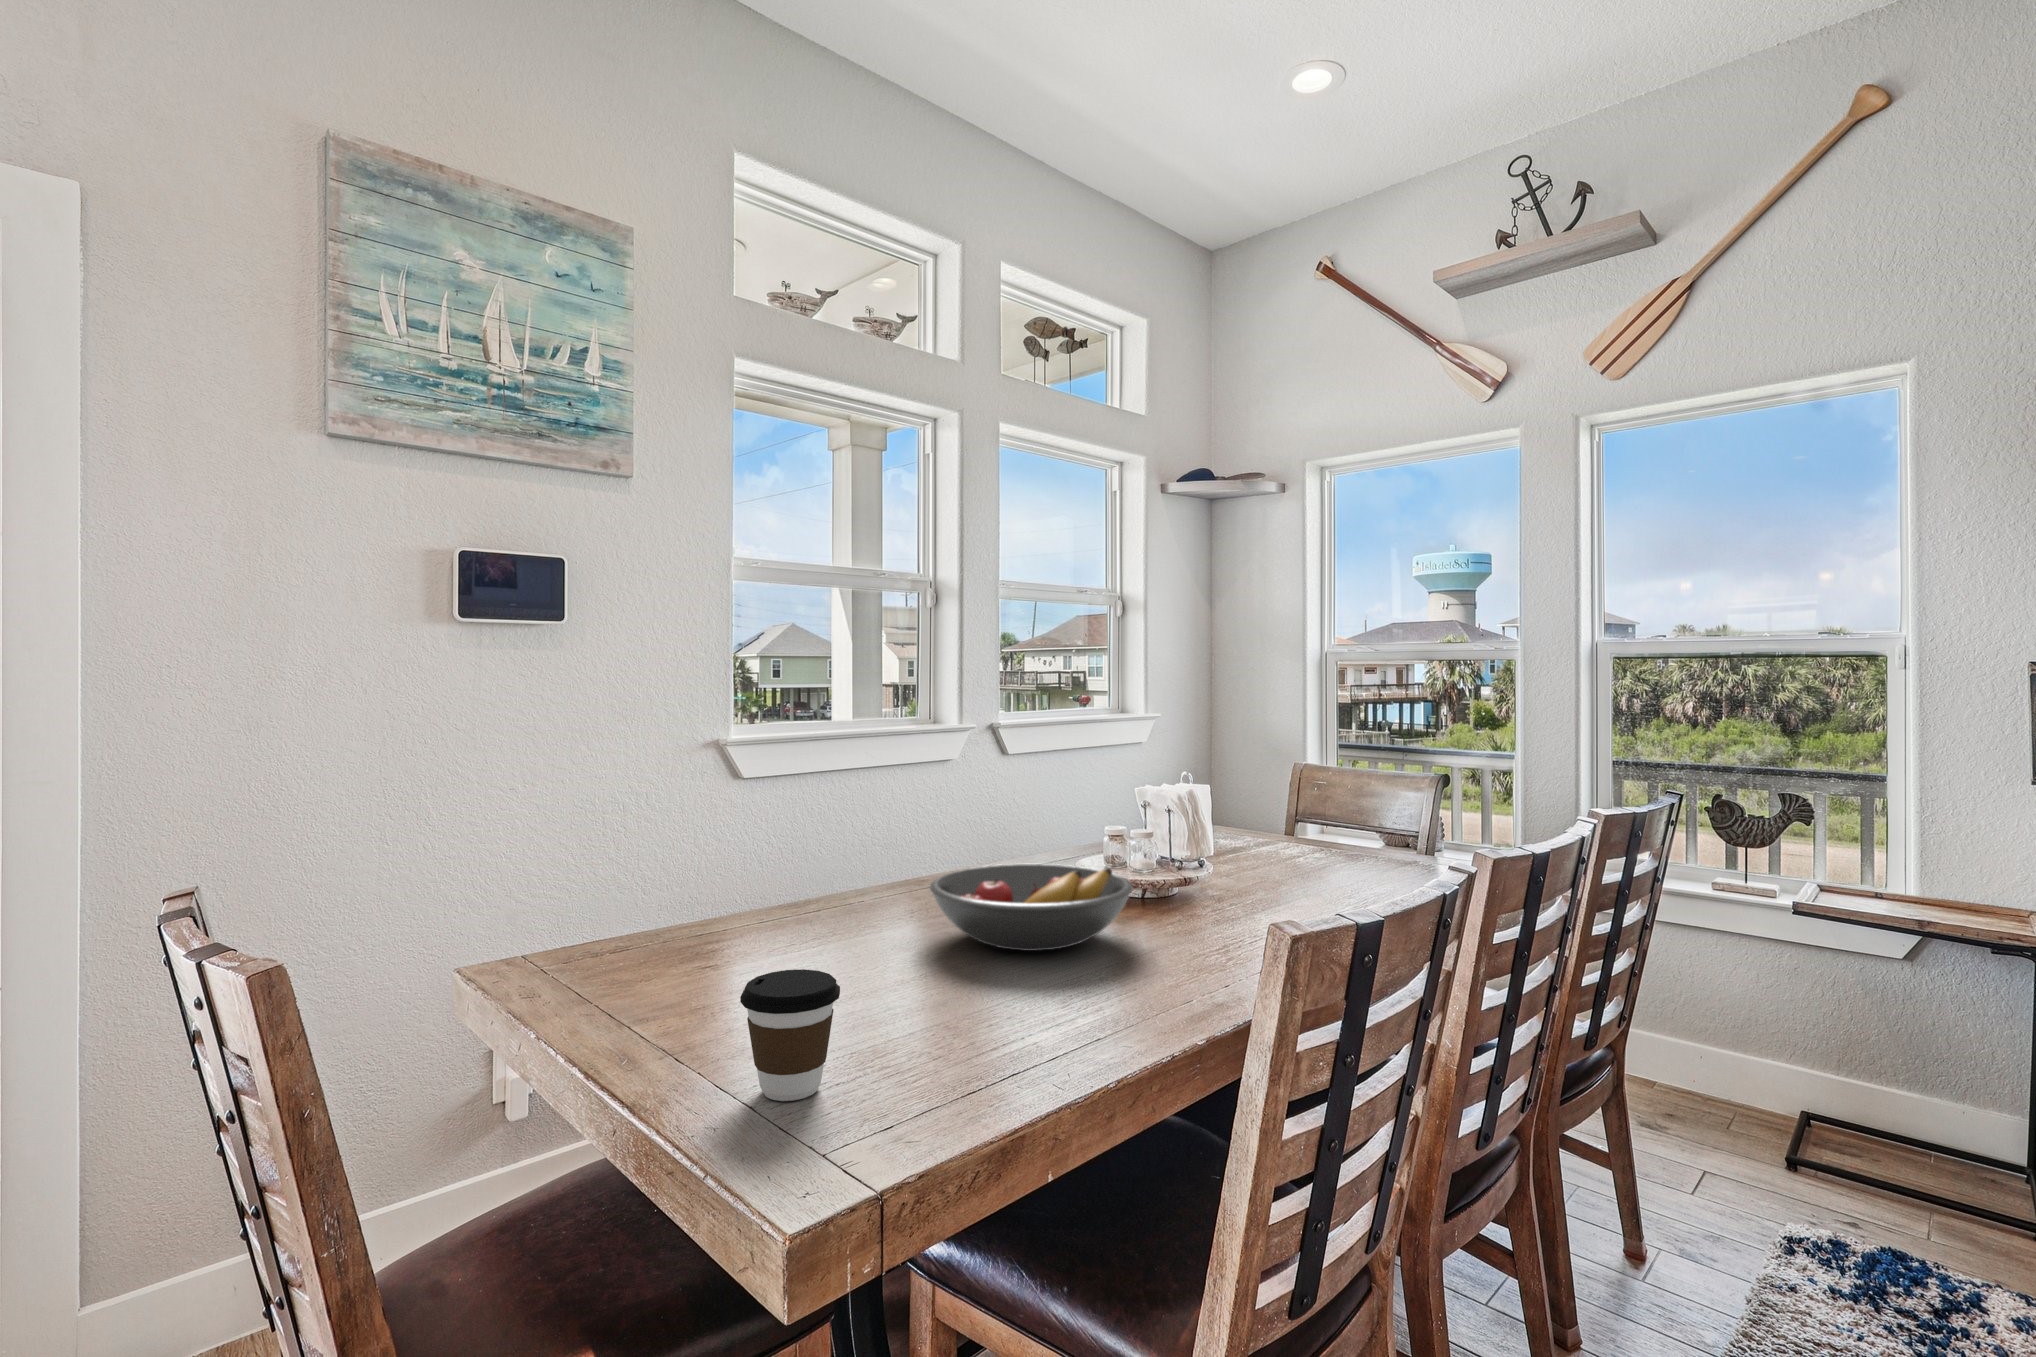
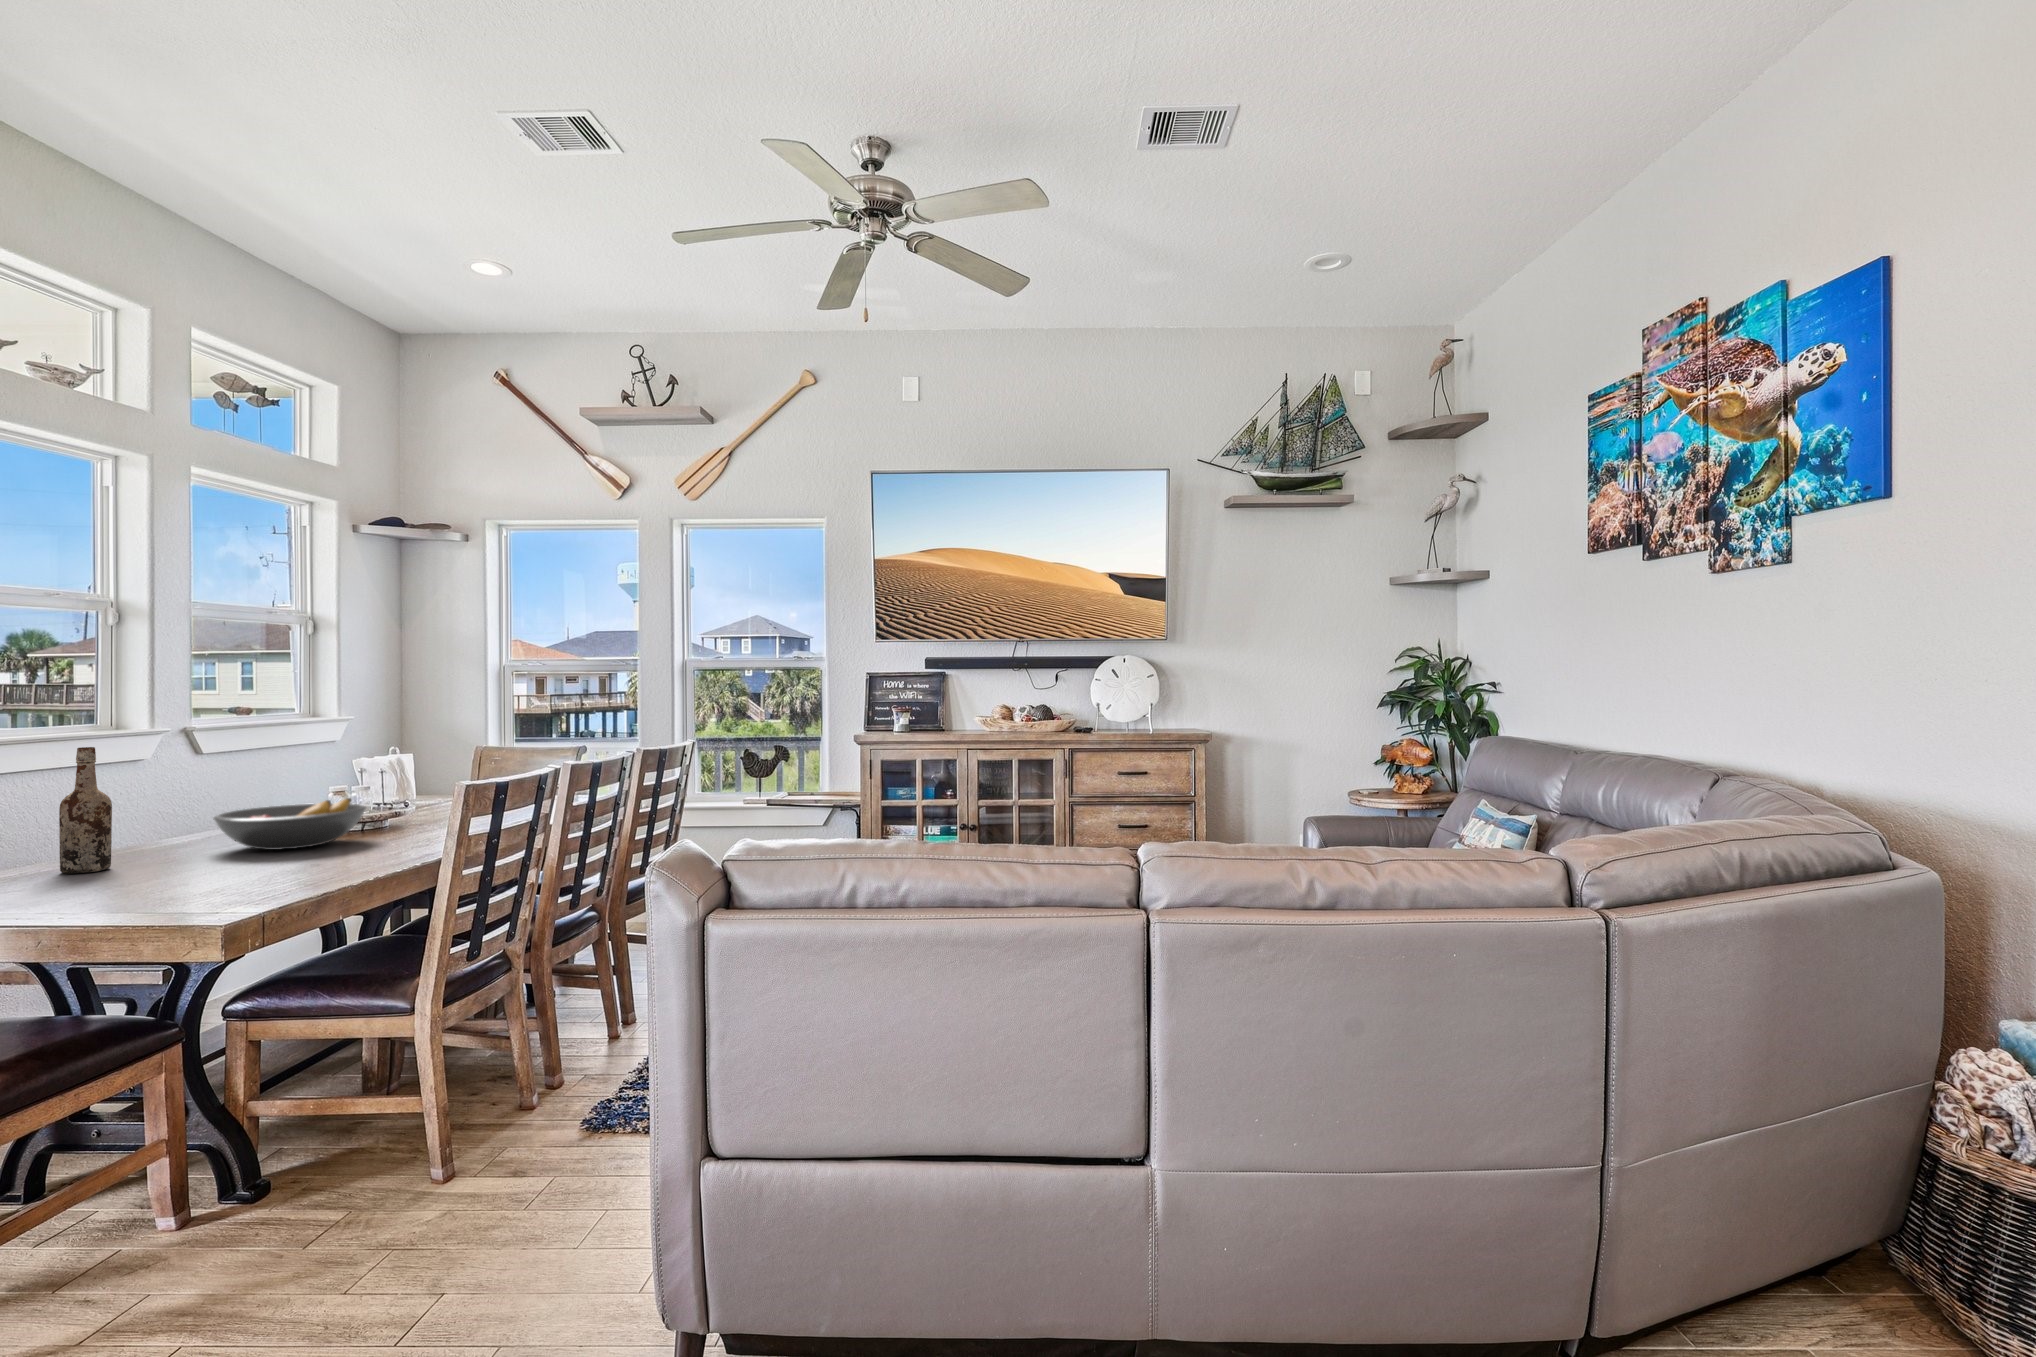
wine bottle: none [743,767,802,959] -> present [59,747,112,874]
coffee cup: present [740,969,840,1101] -> none [150,838,215,899]

